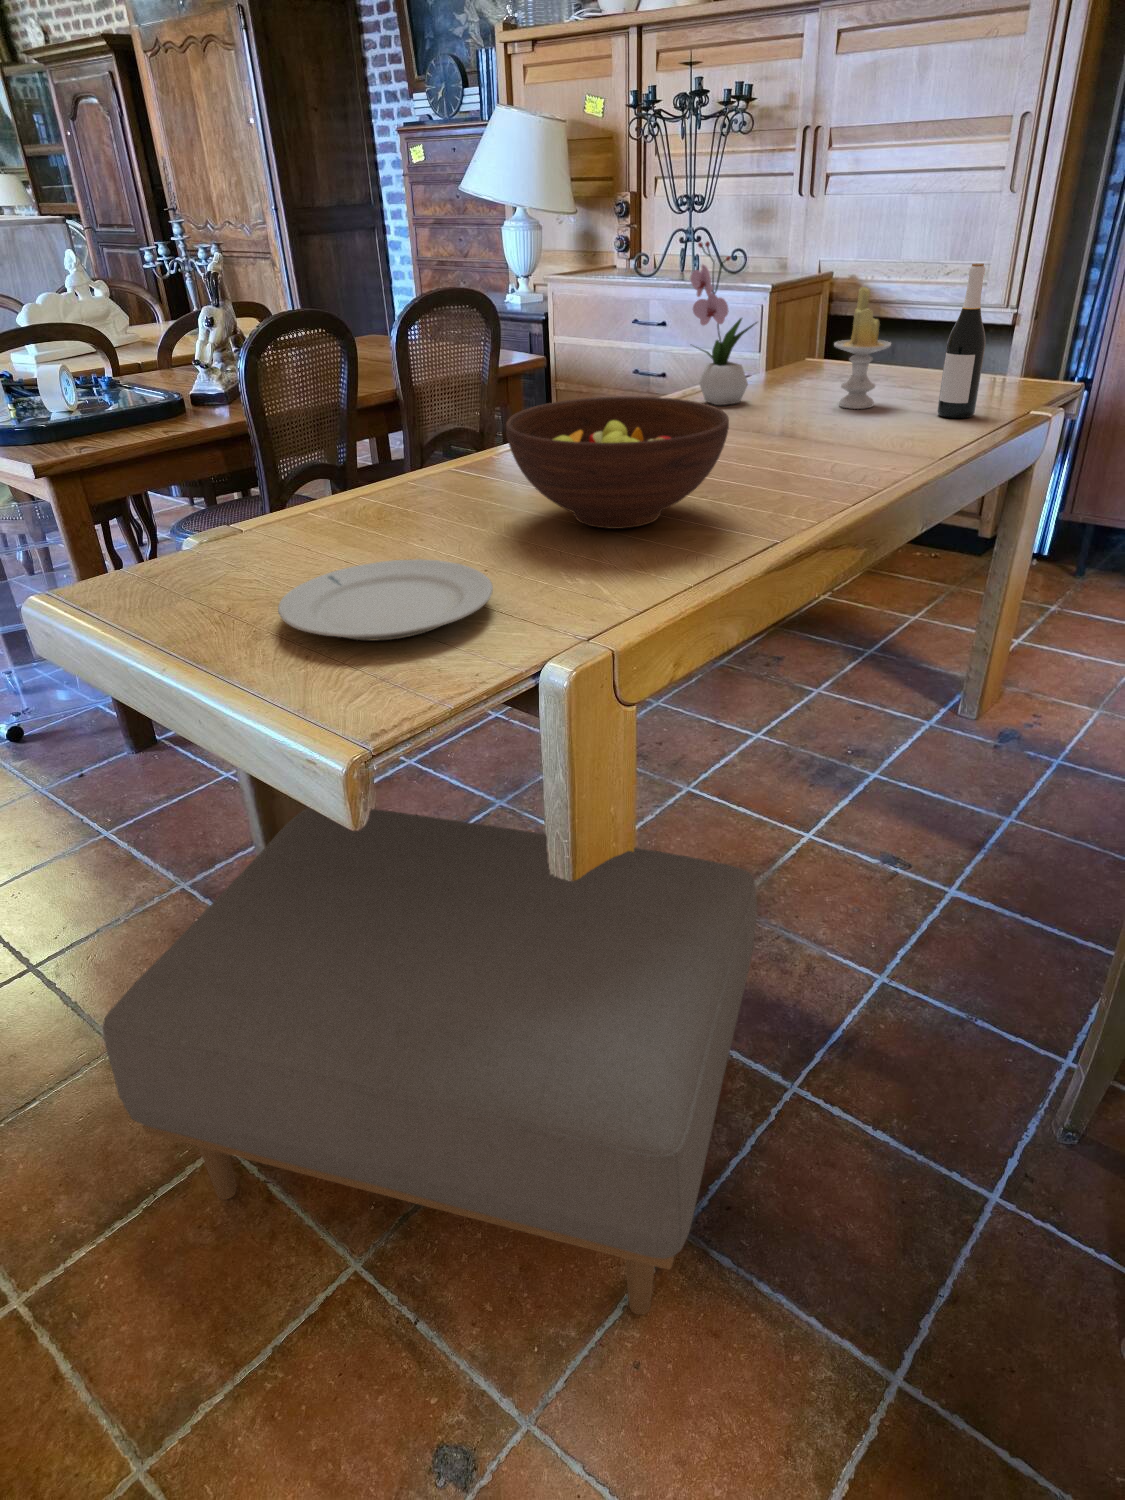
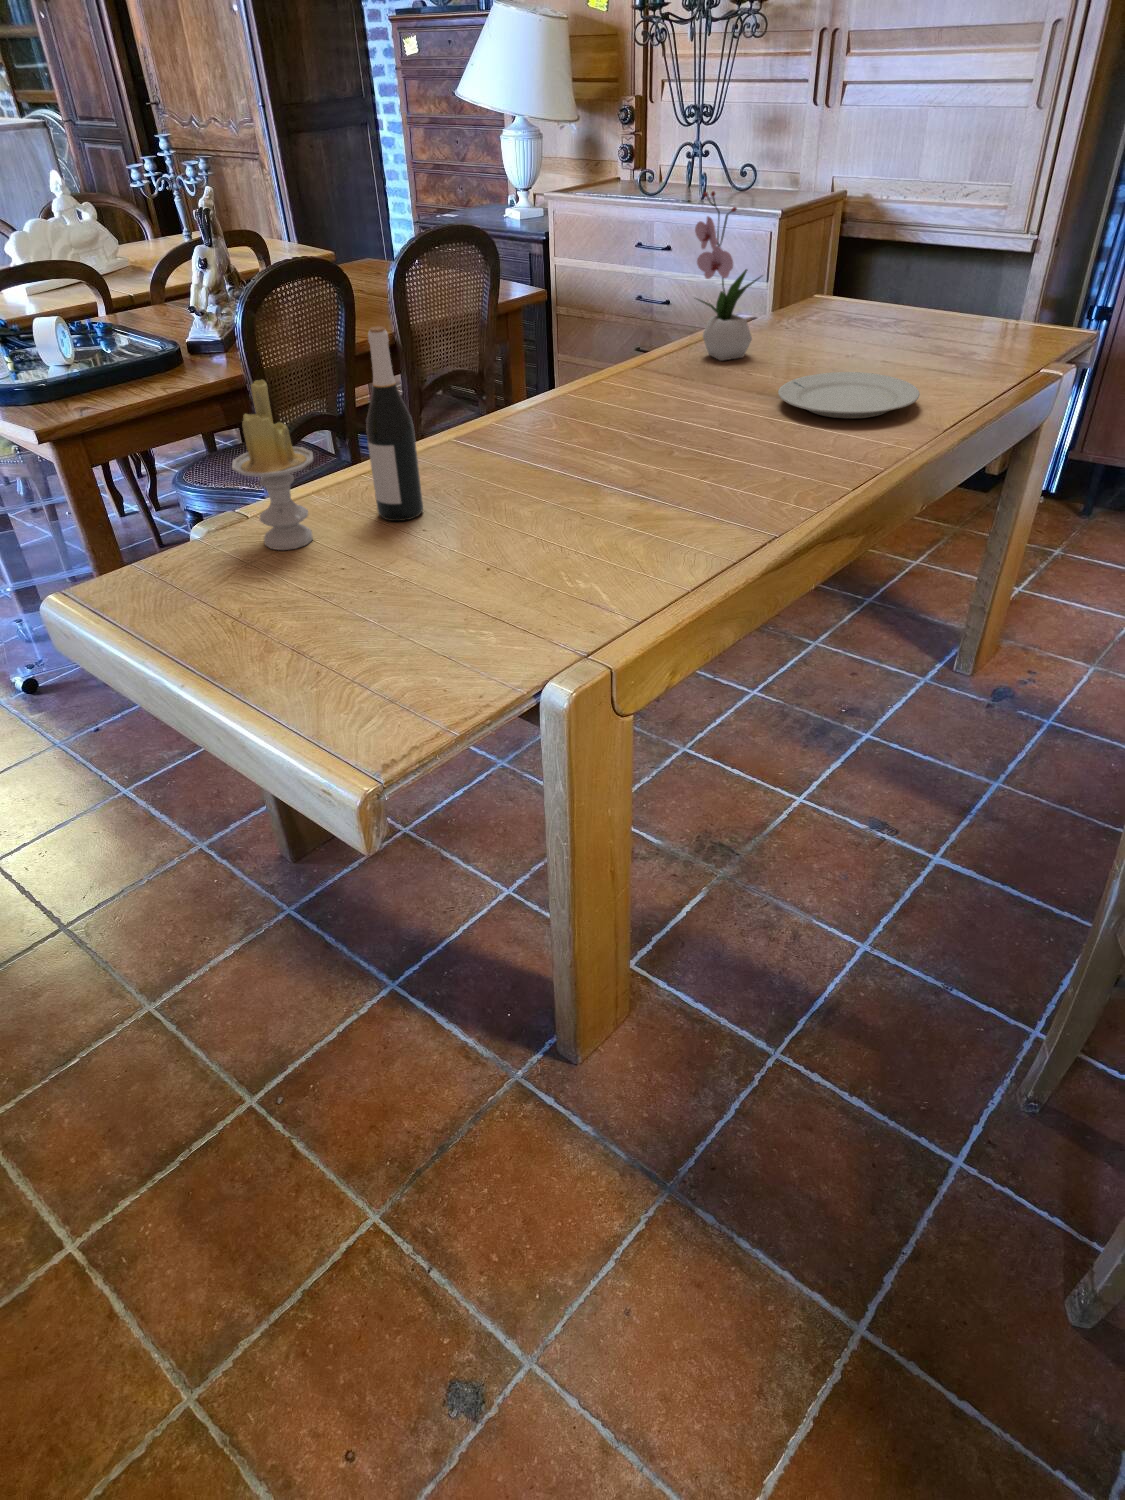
wine bottle: present [937,264,986,418] -> present [366,326,423,521]
candle: present [834,287,891,409] -> present [232,380,313,550]
fruit bowl: present [506,396,729,529] -> none [507,381,728,523]
plate: present [278,559,493,640] -> present [778,372,920,418]
ottoman: present [103,808,757,1315] -> none [139,788,744,1267]

